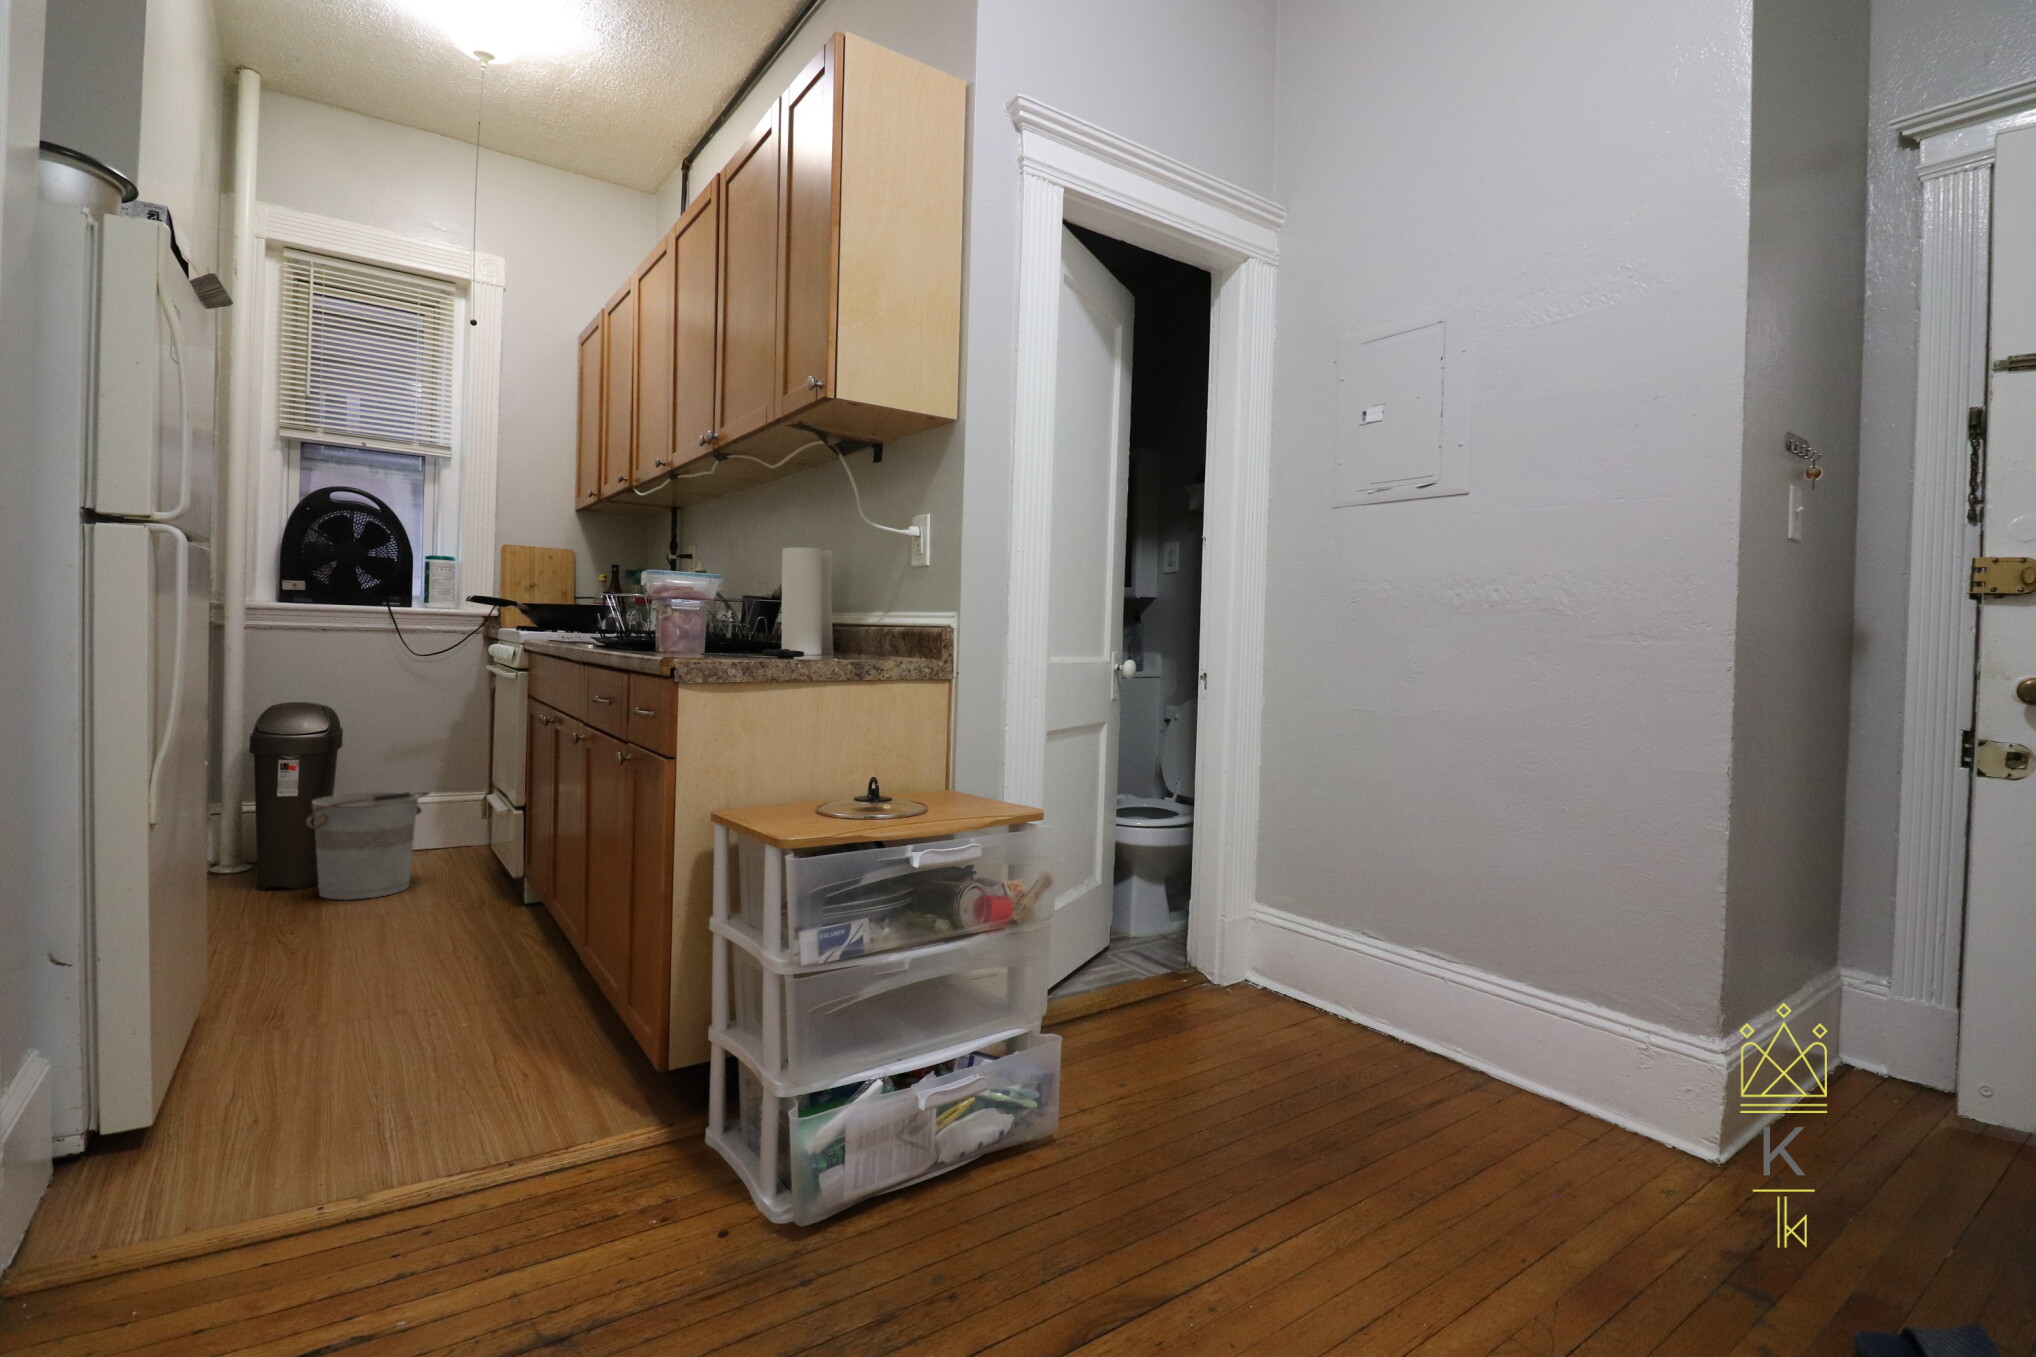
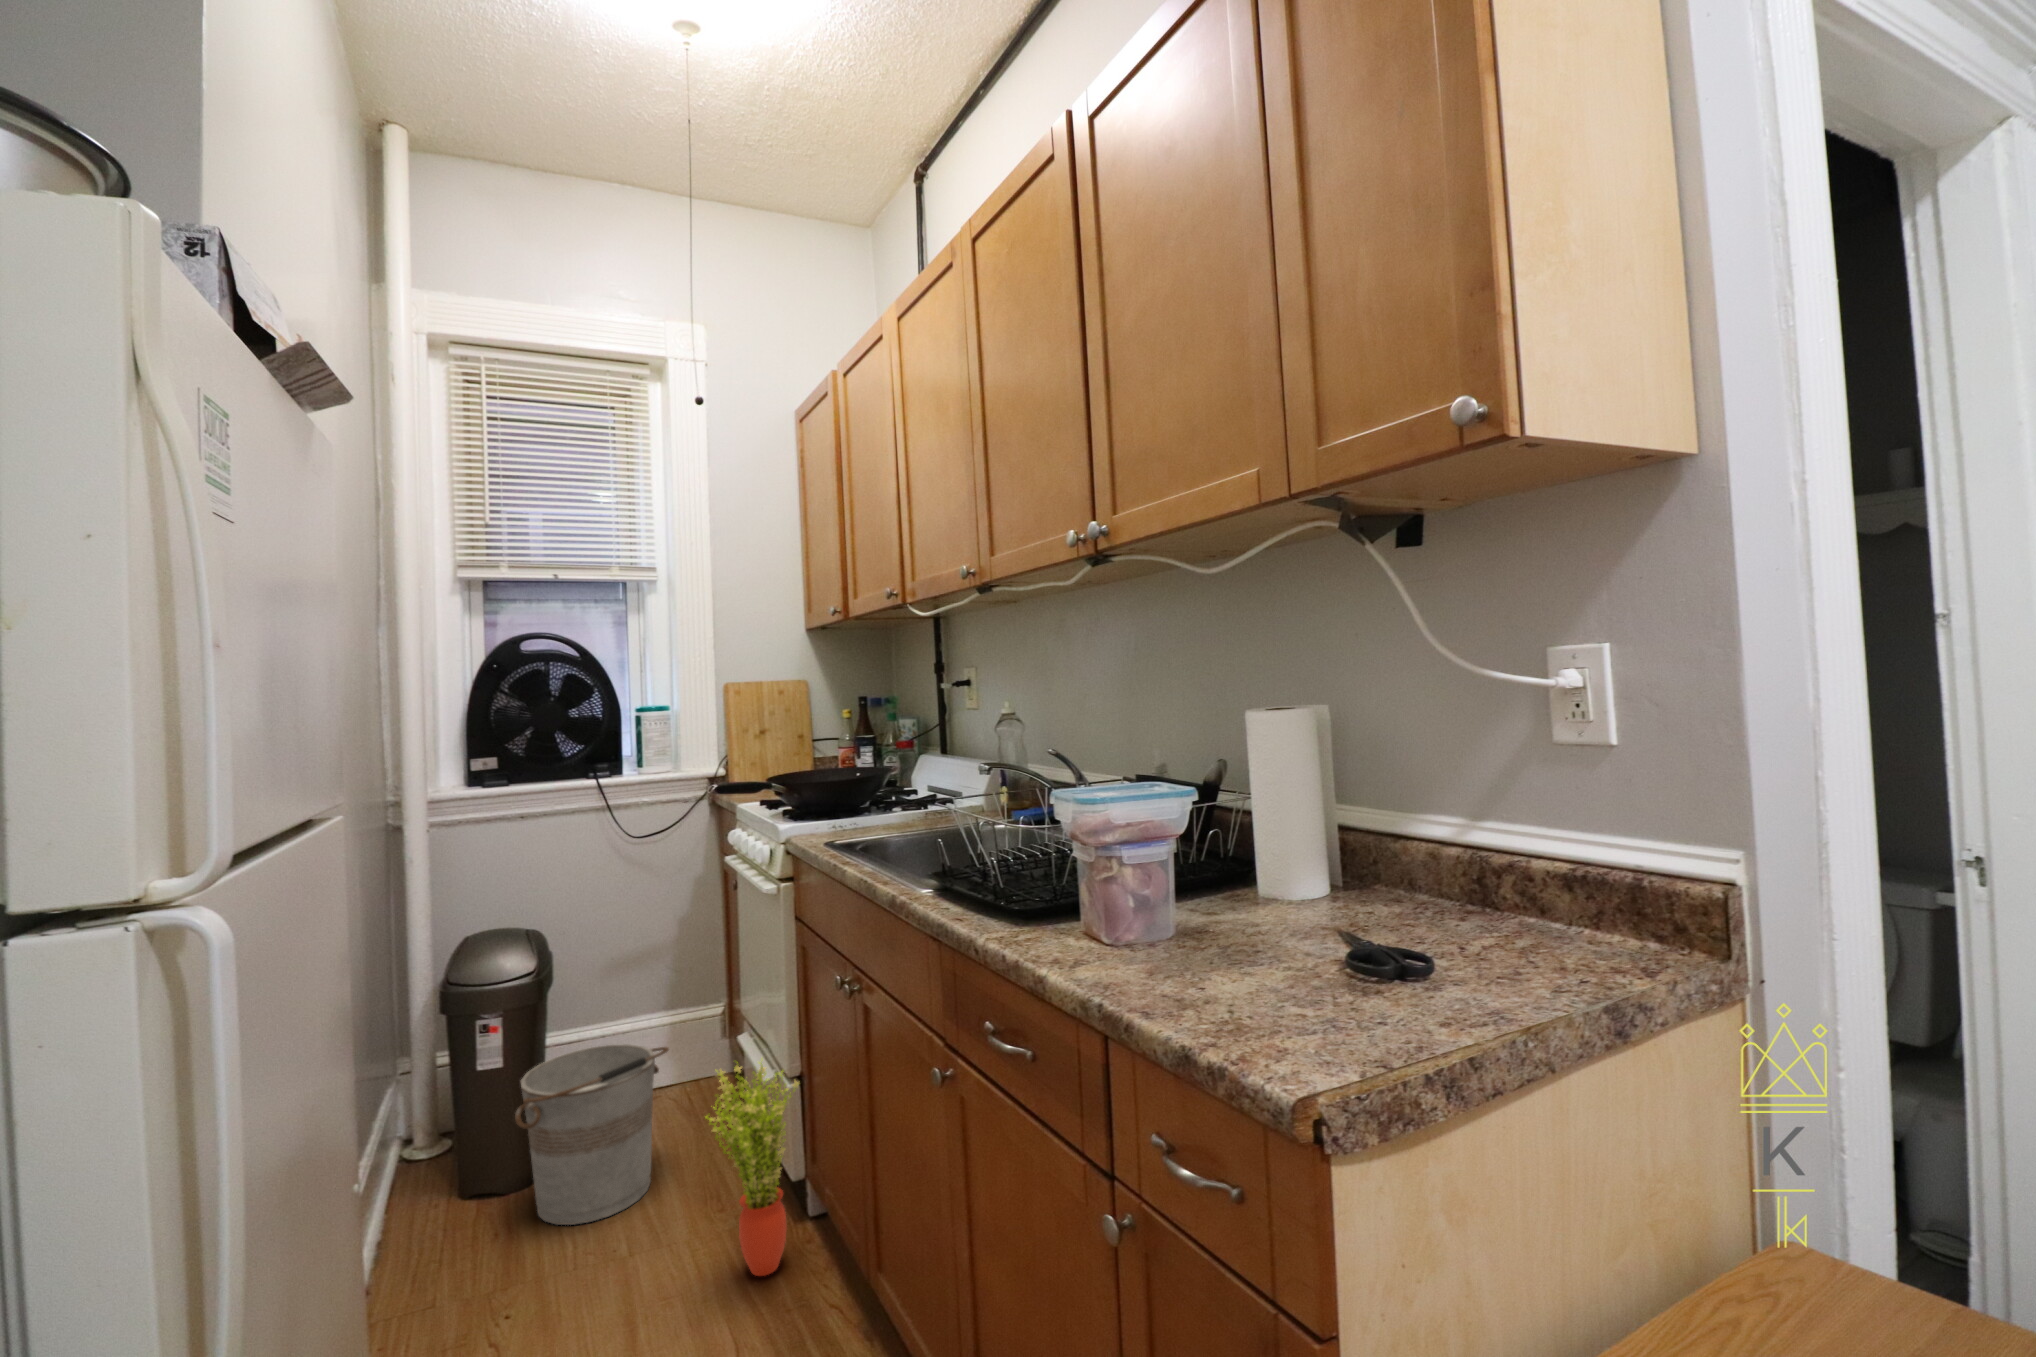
potted plant: none [446,776,518,918] -> present [706,1061,799,1276]

